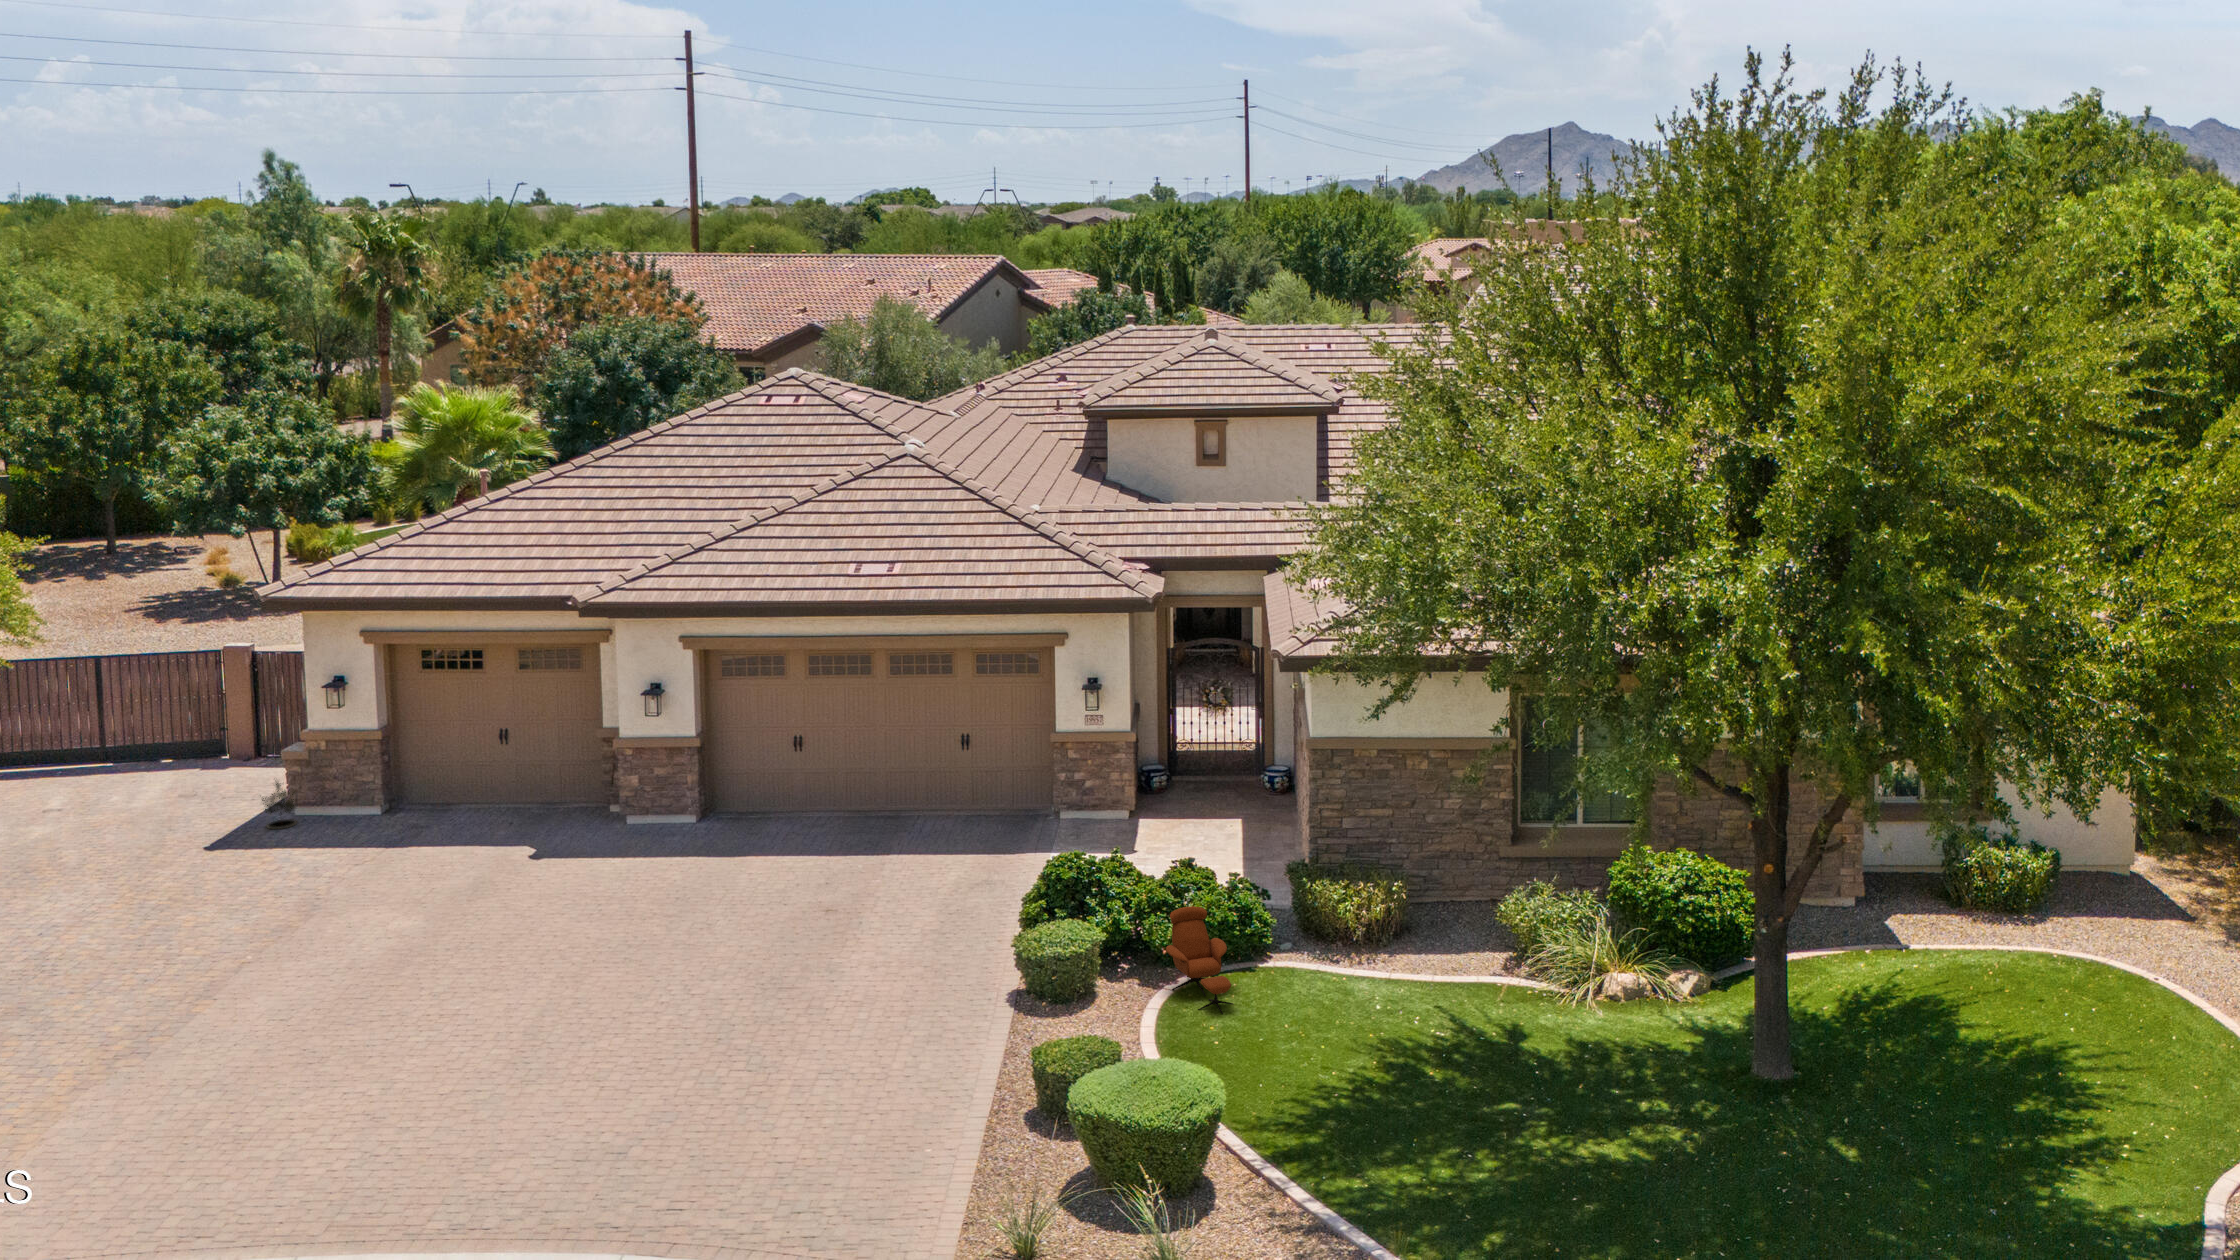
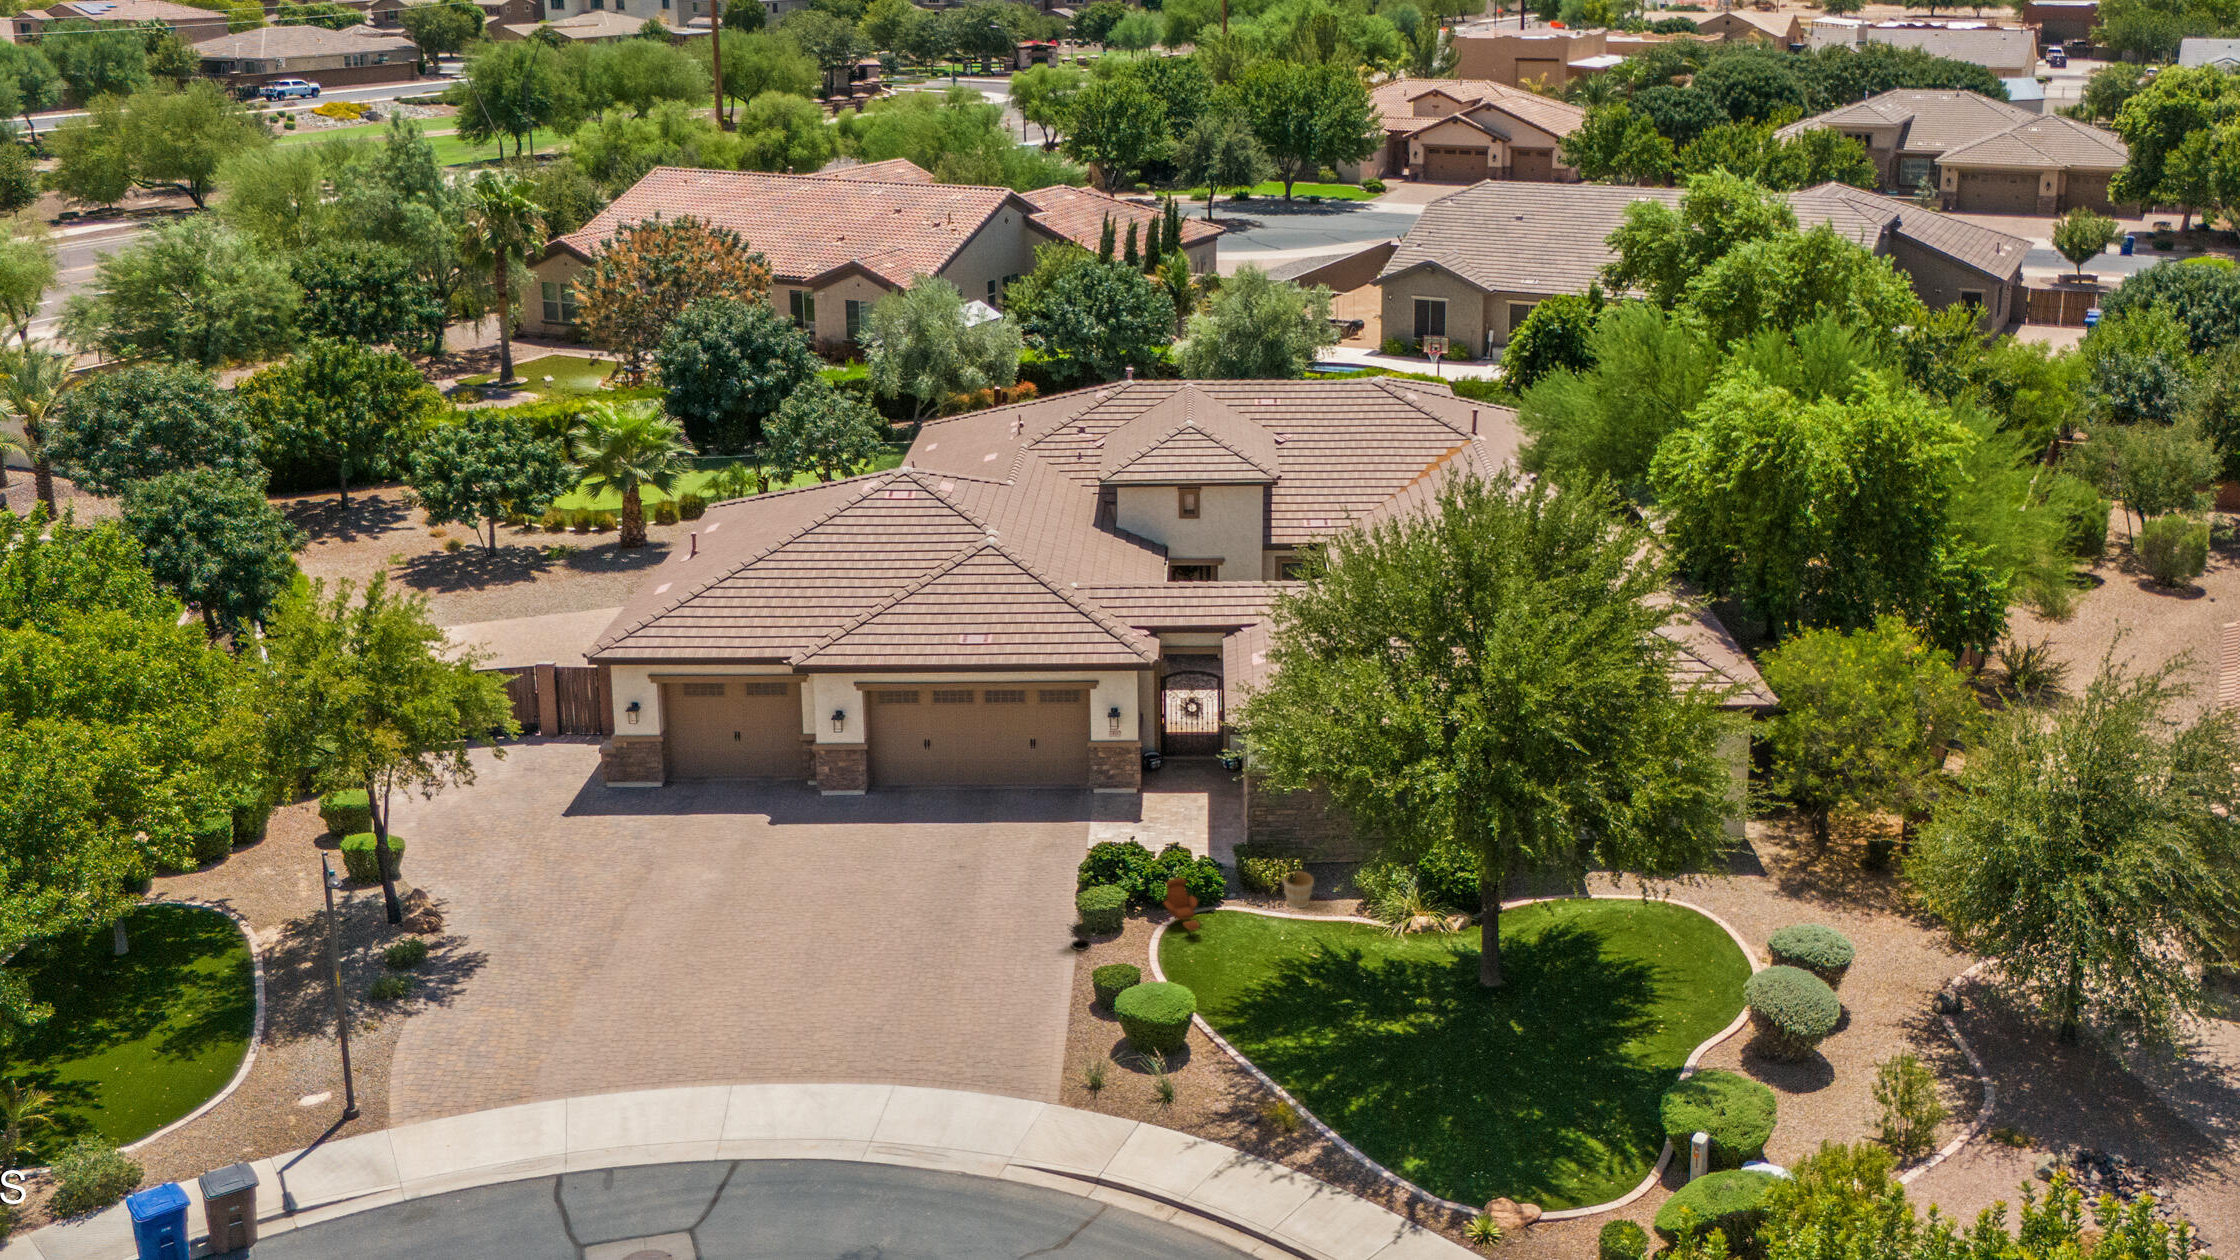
potted tree: present [262,782,297,829] -> present [1067,913,1091,950]
wooden bucket: none [1374,902,1429,965] -> present [1283,871,1314,908]

